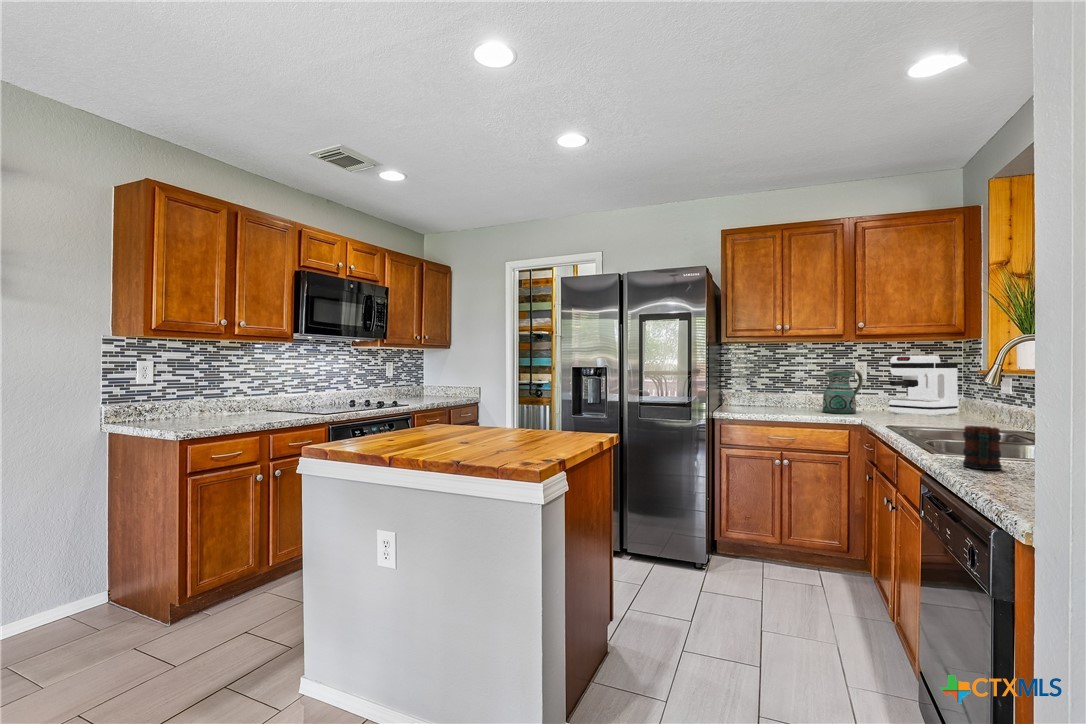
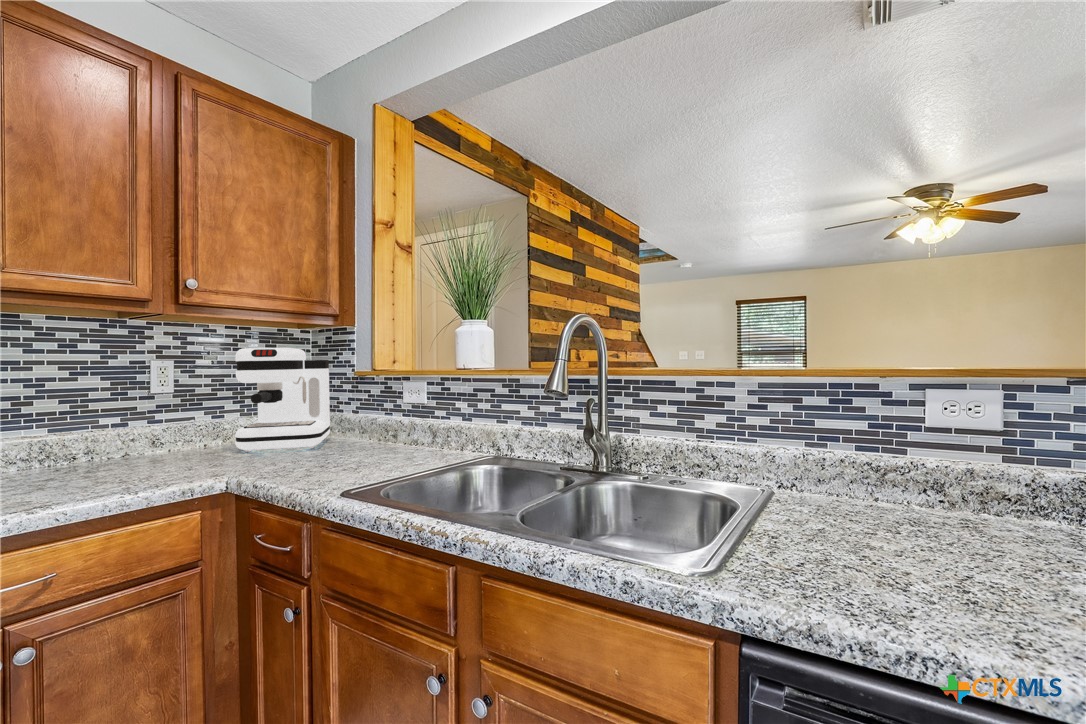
ceramic pitcher: present [822,369,863,414] -> none [105,375,191,478]
mug: present [963,426,1002,470] -> none [800,488,915,602]

